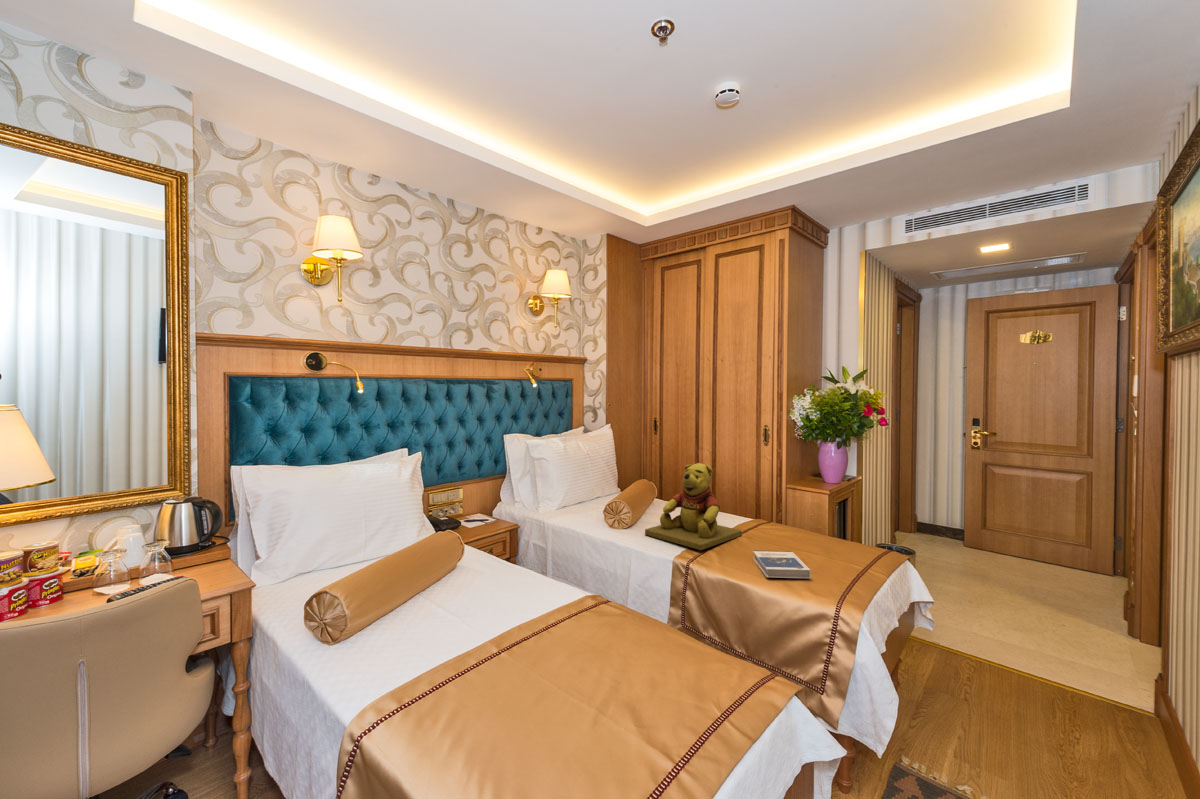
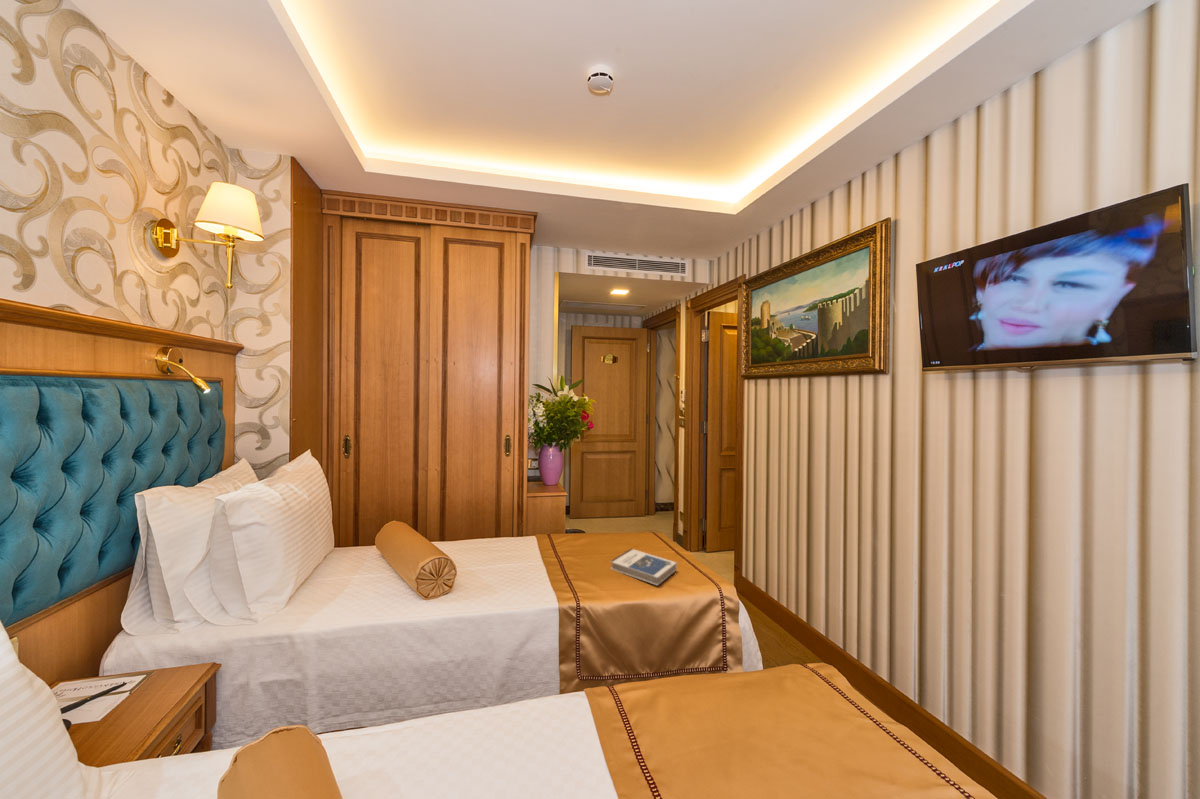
teddy bear: present [645,463,742,550] -> none [481,481,570,588]

